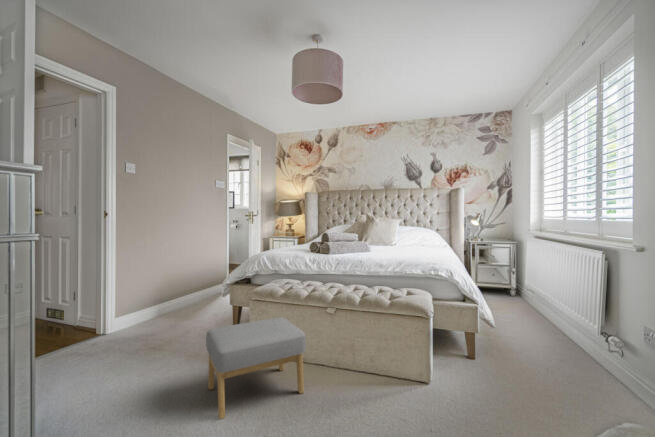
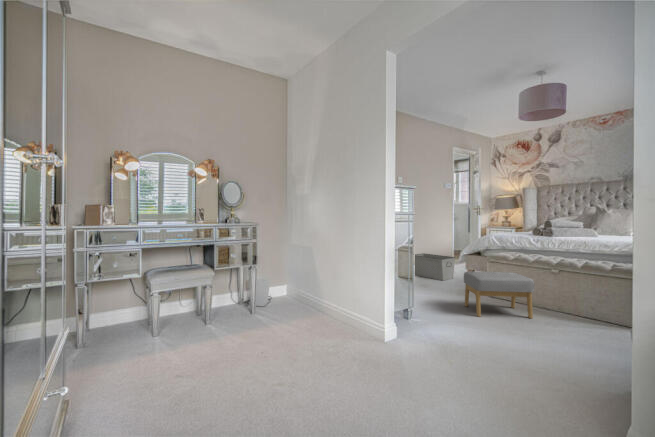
storage bin: none [154,282,221,324] -> present [415,253,455,281]

